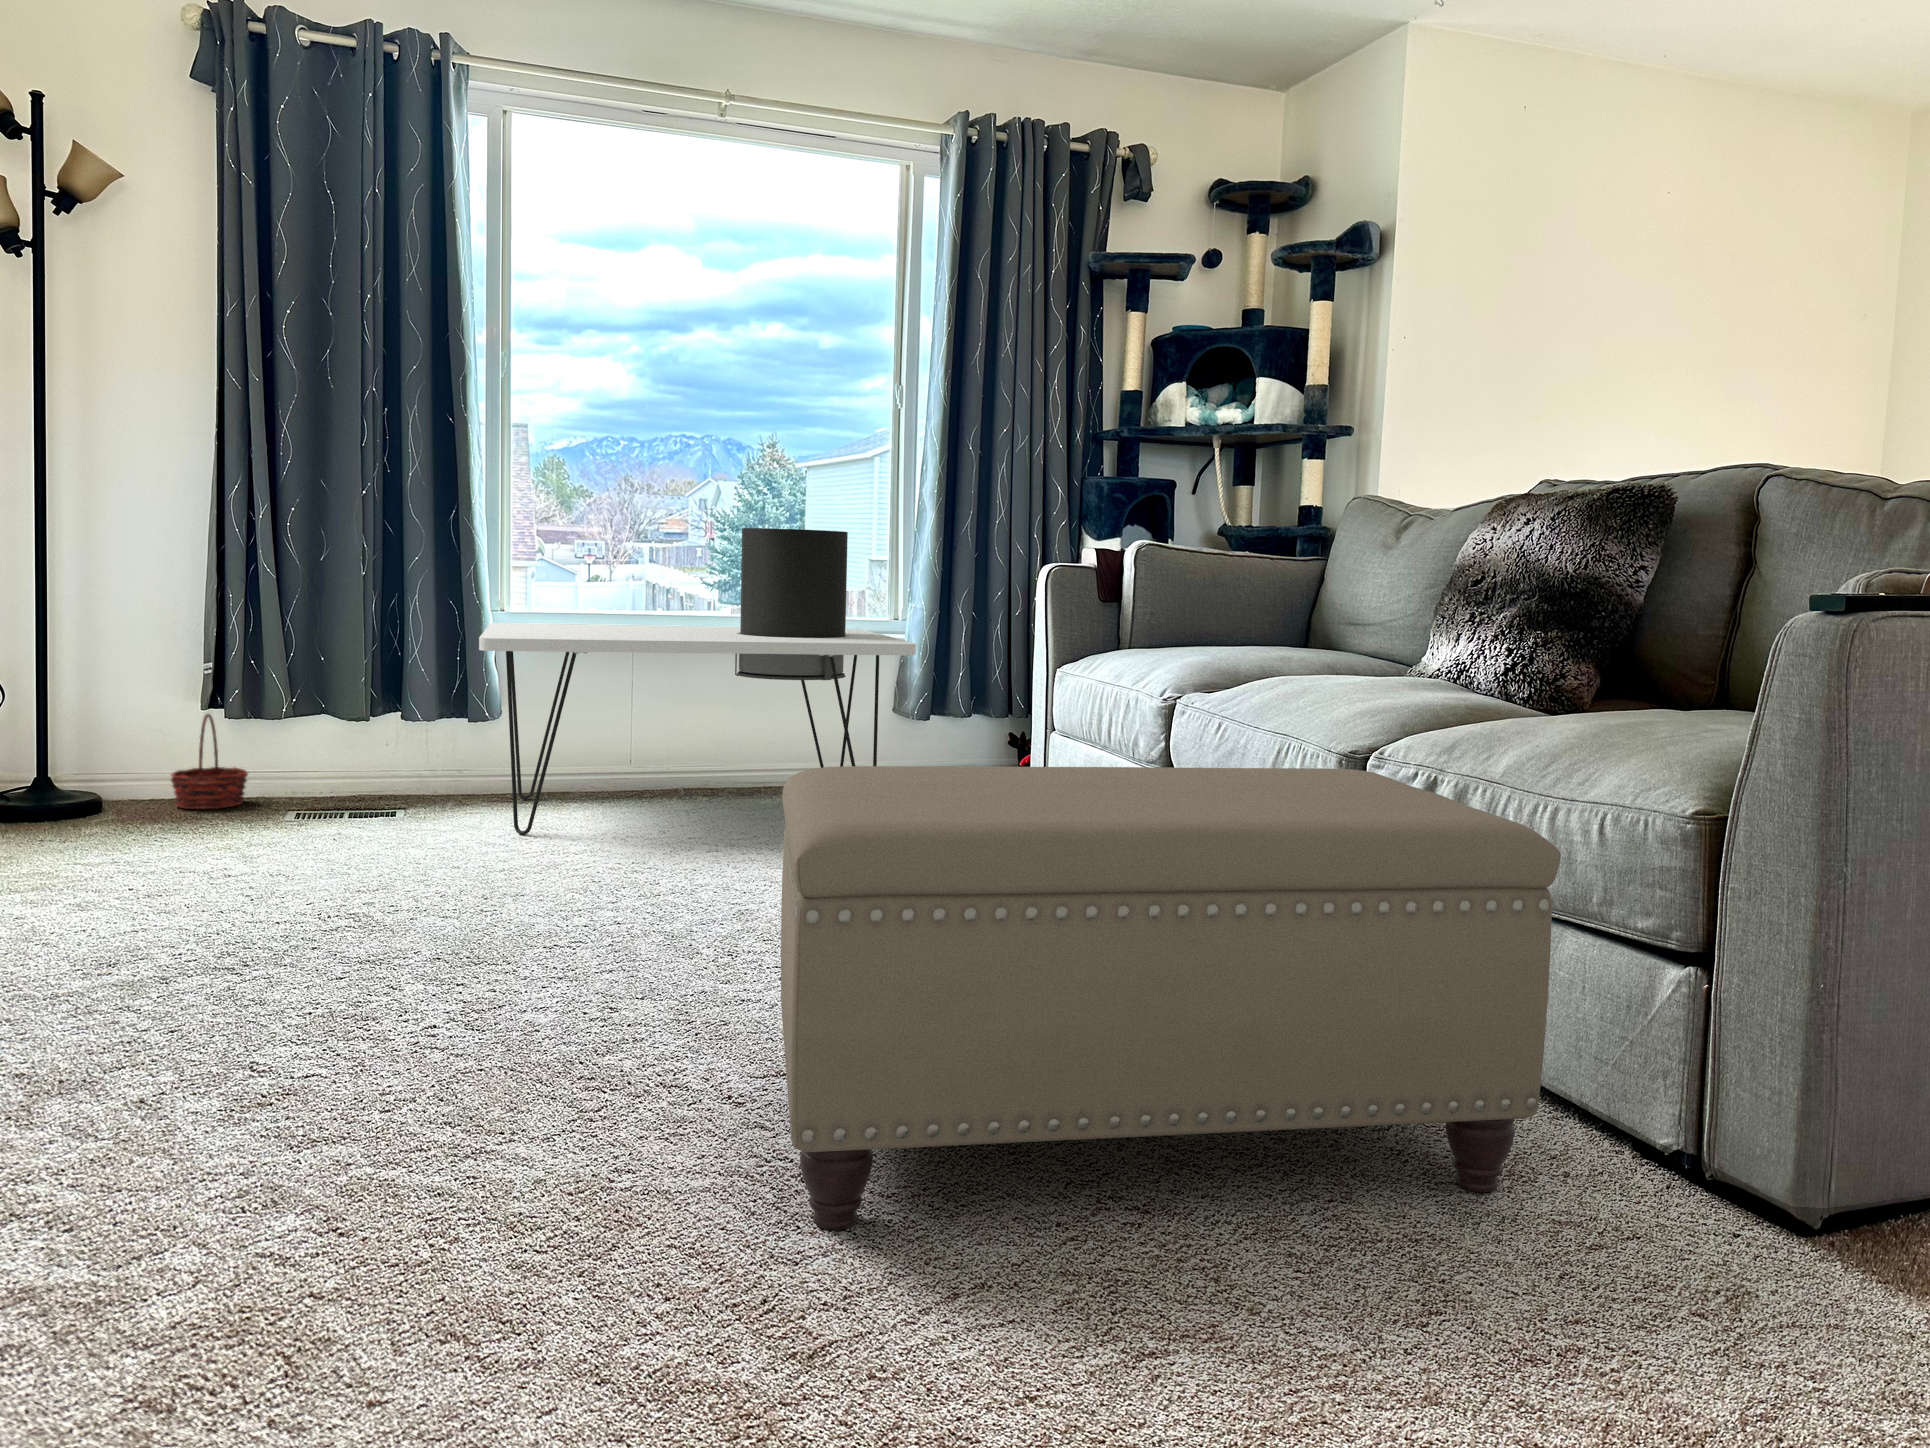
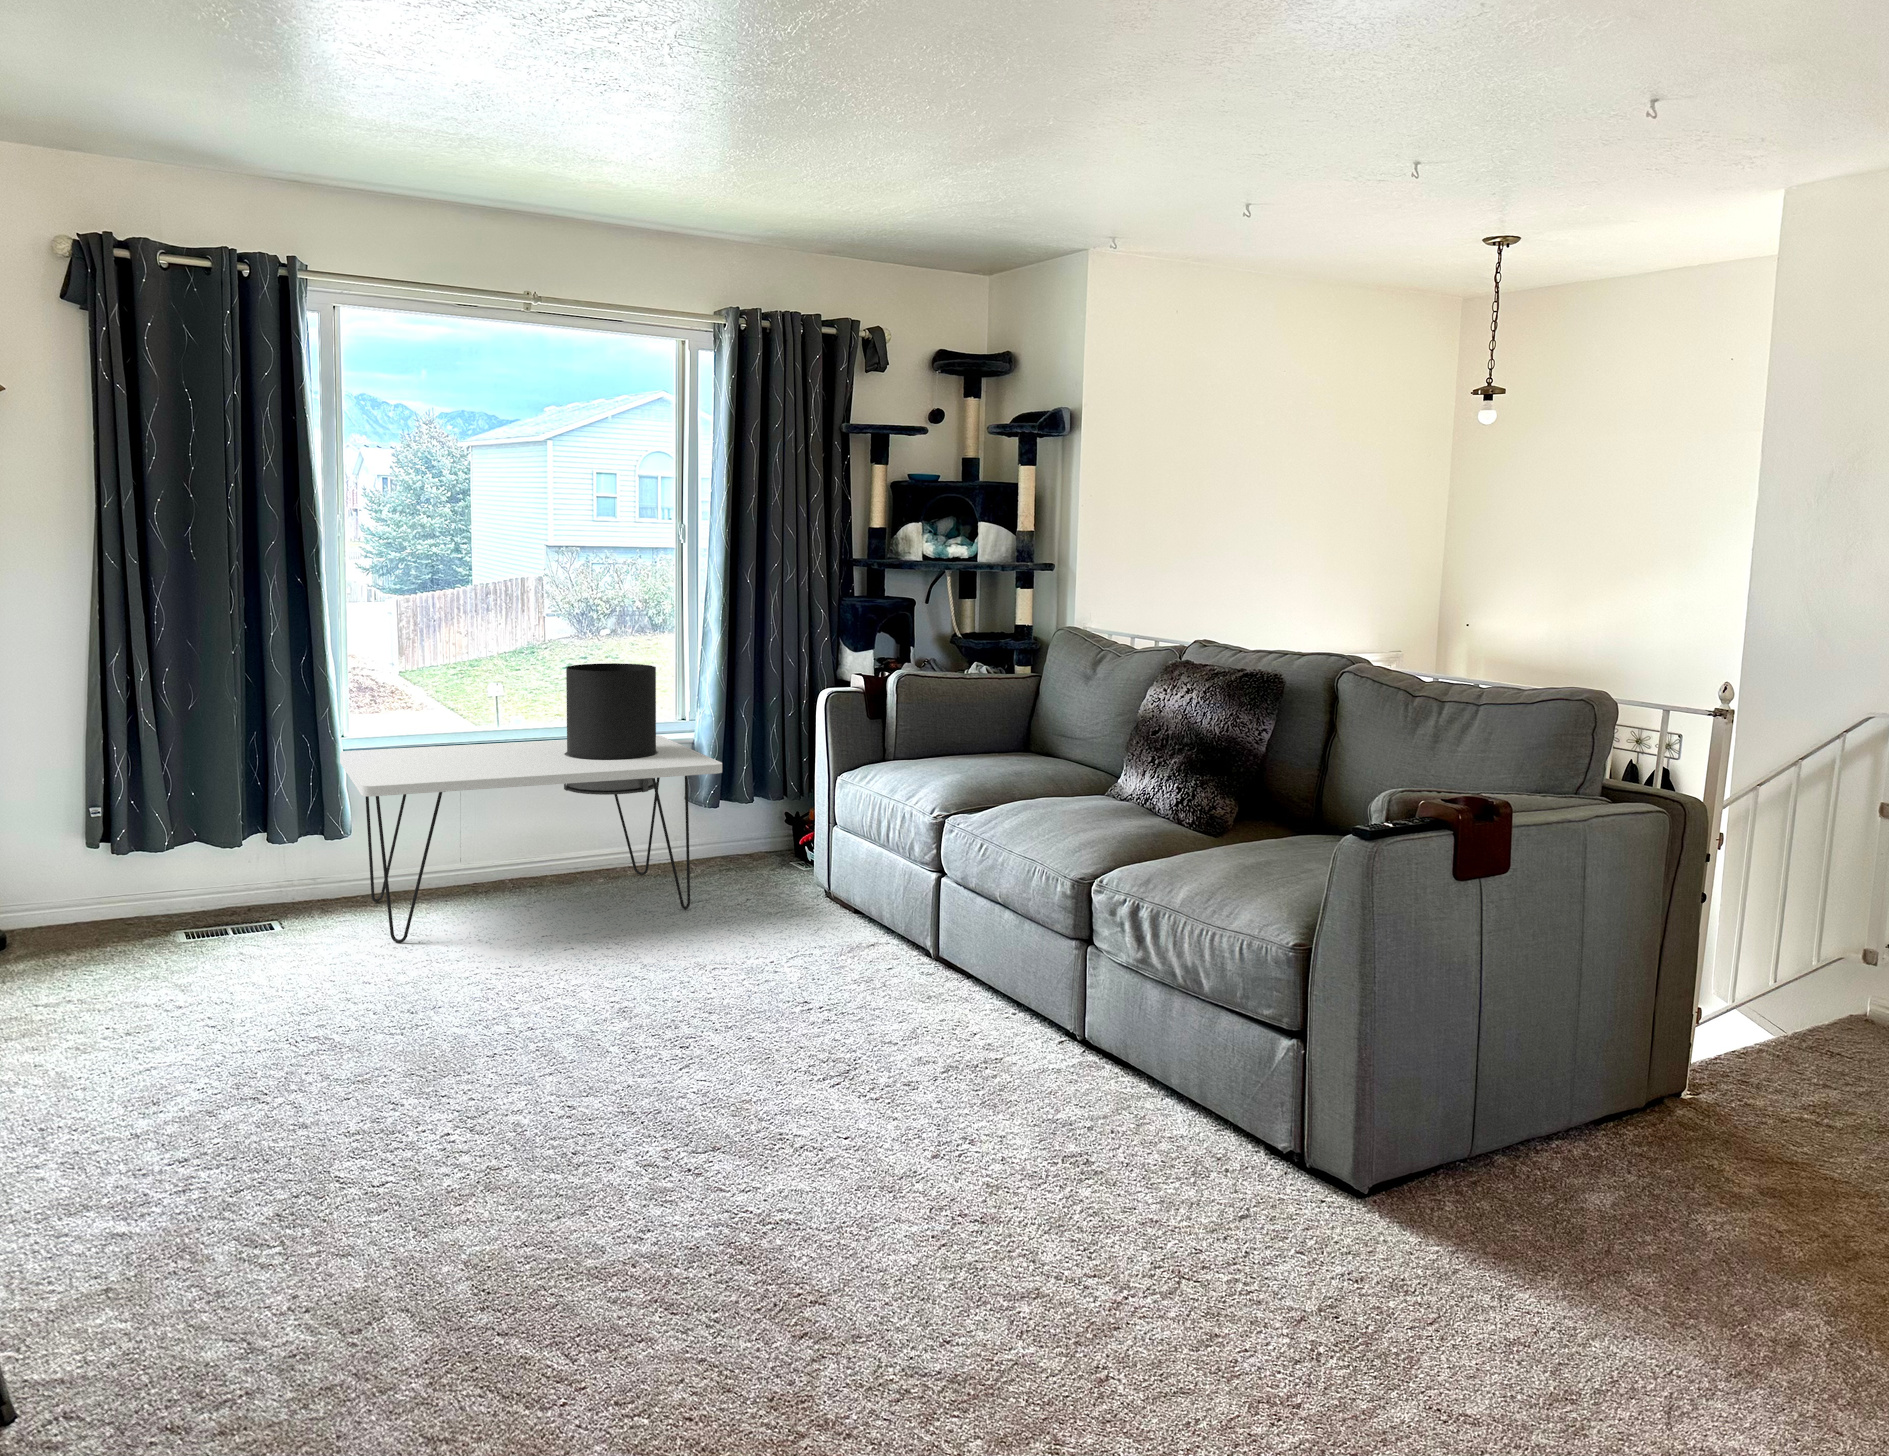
basket: present [171,714,248,809] -> none [54,850,127,937]
ottoman: present [781,766,1561,1230] -> none [716,911,1219,1257]

